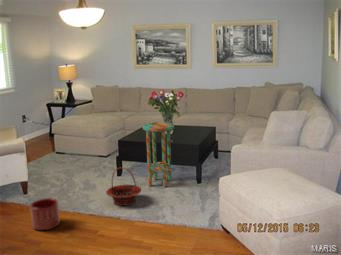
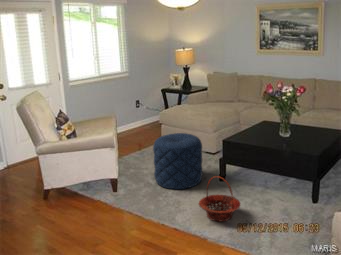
side table: present [142,122,174,187] -> none [250,123,289,202]
pouf: none [55,138,102,188] -> present [153,133,203,189]
planter: present [30,198,60,230] -> none [111,203,143,240]

